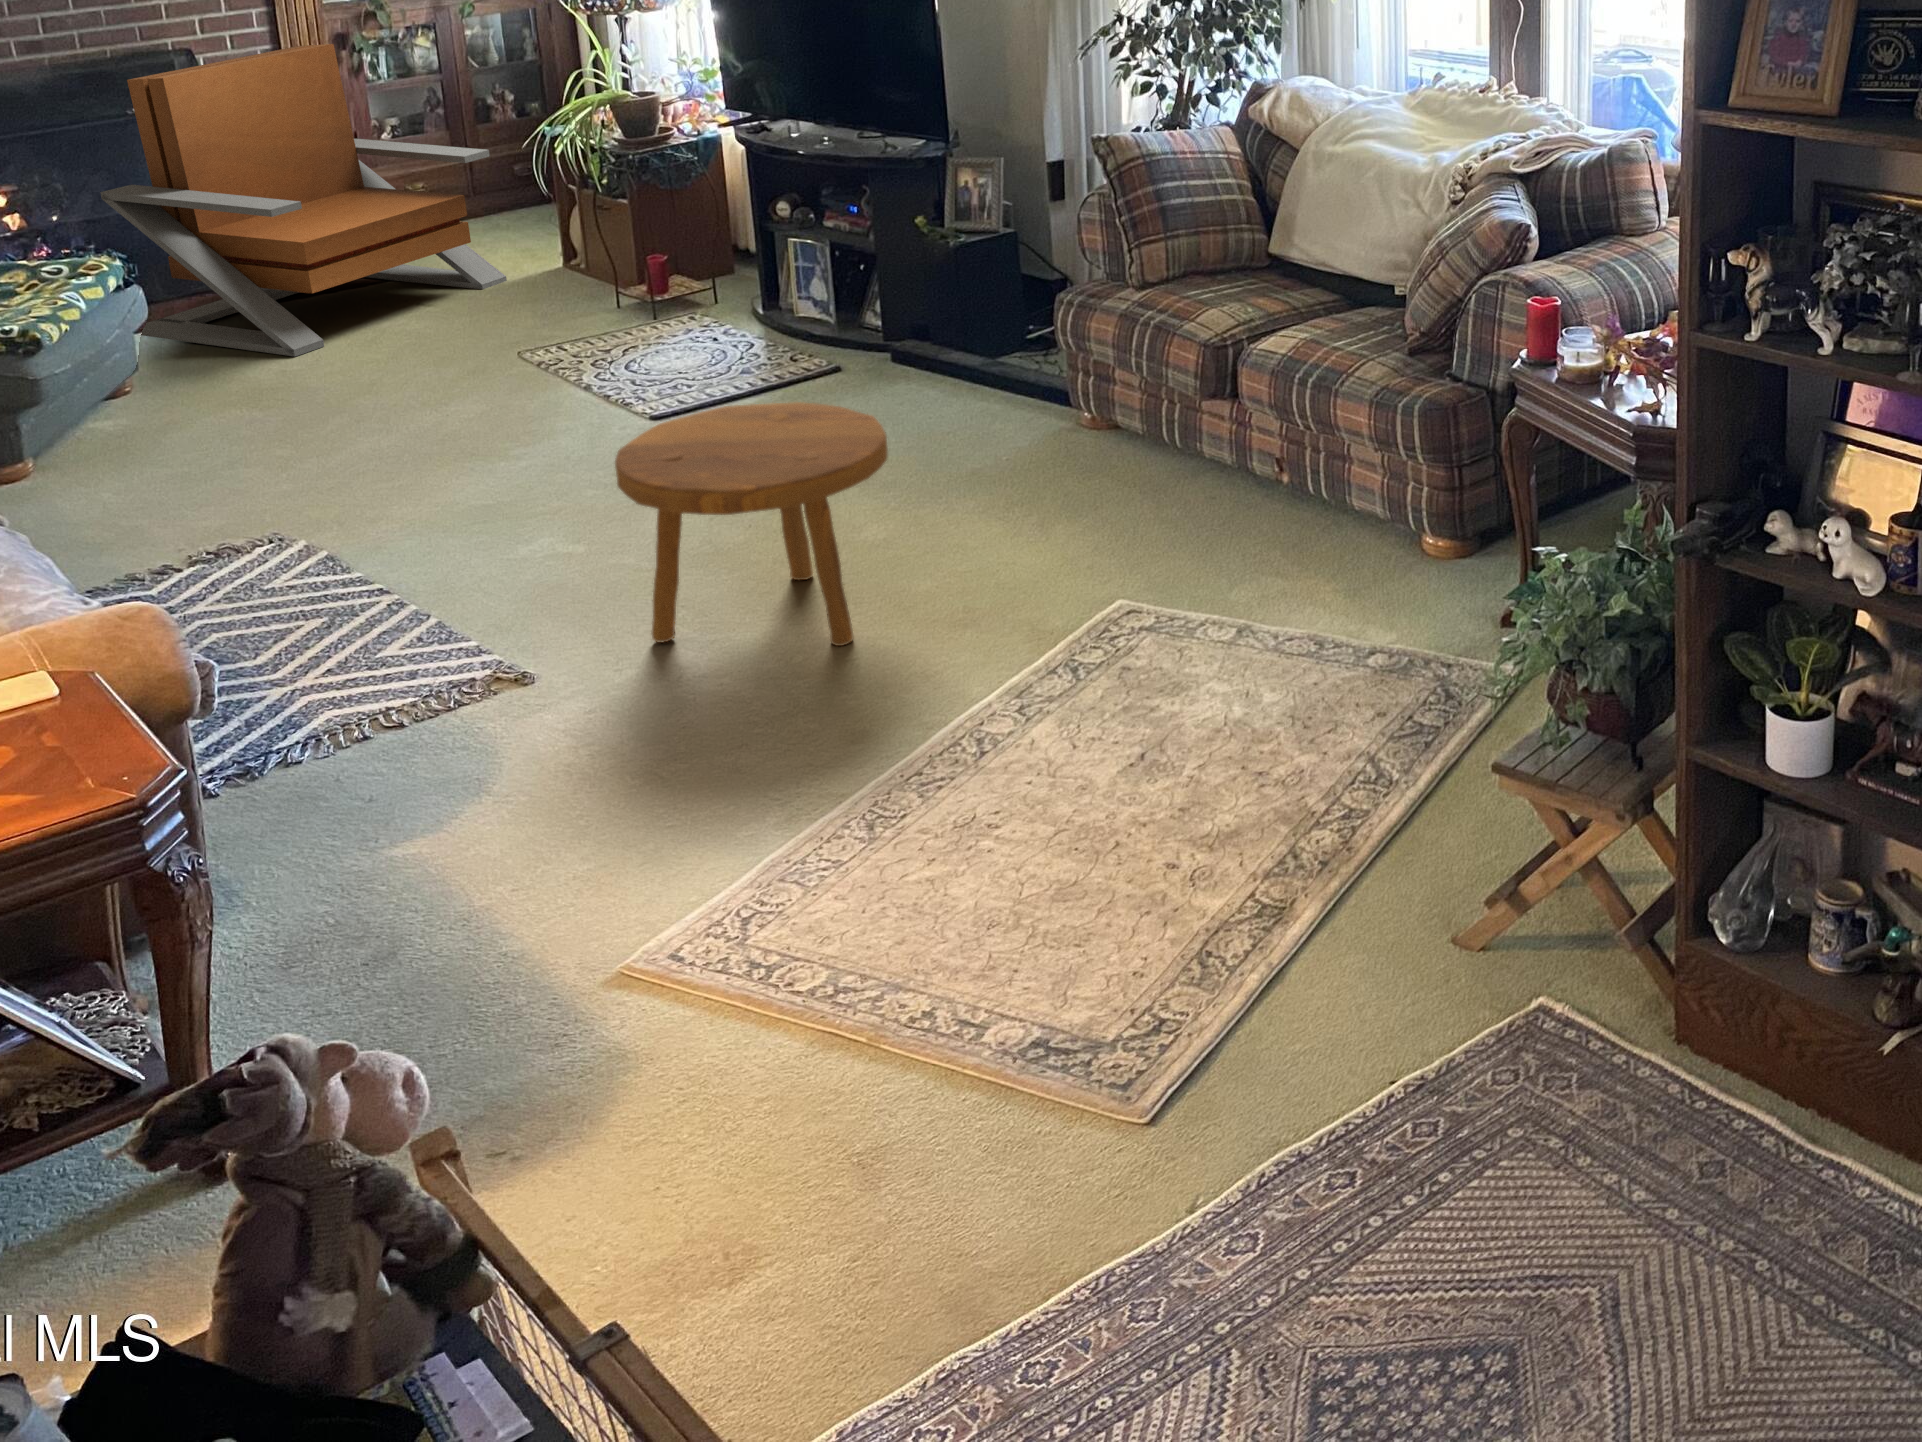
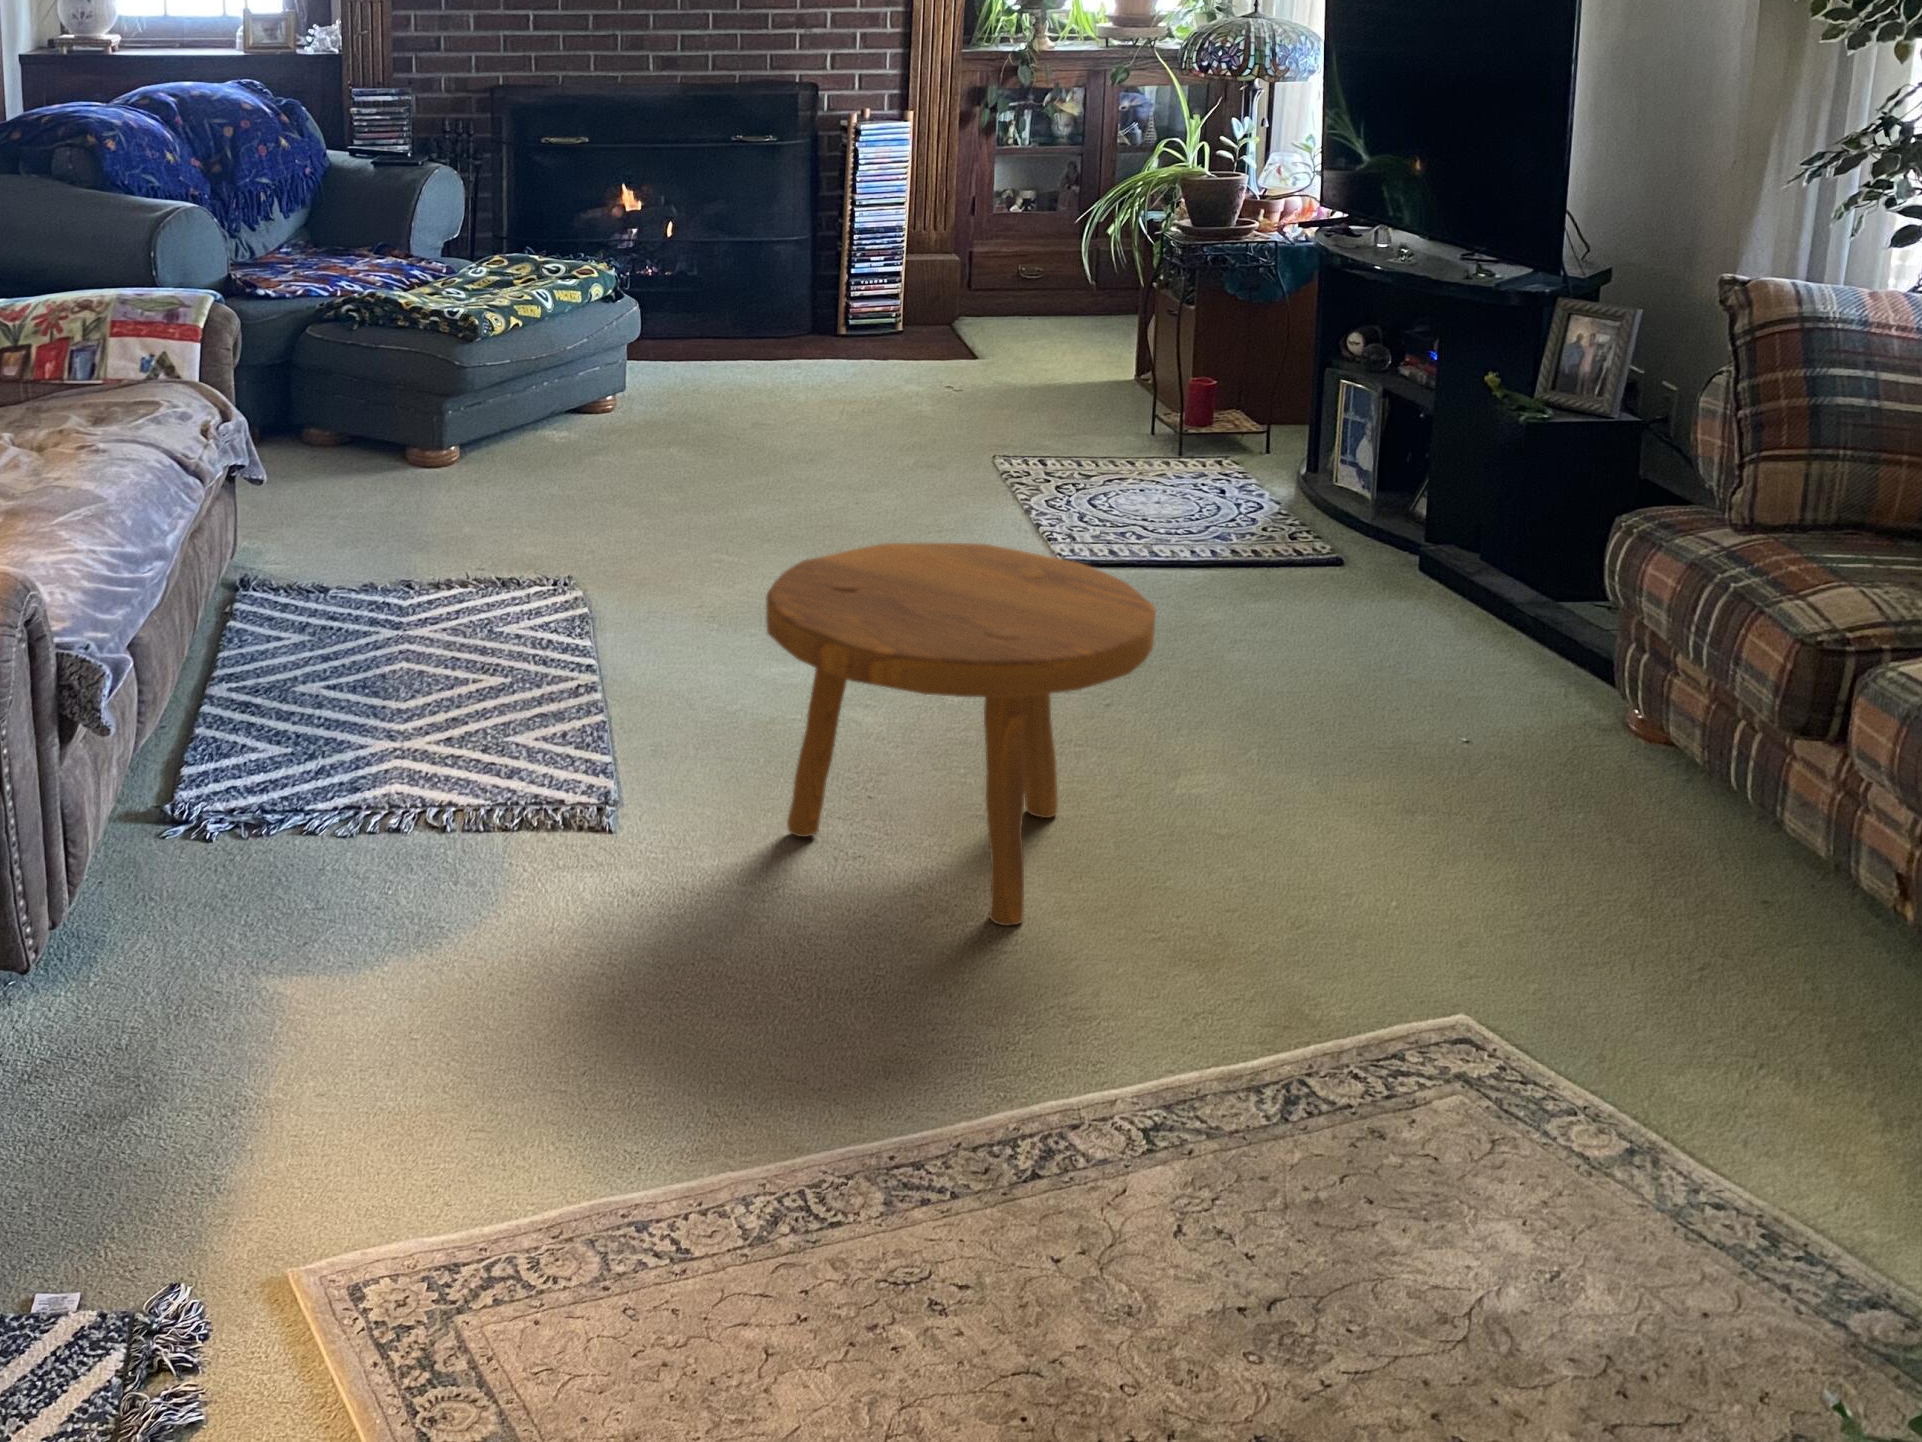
lounge chair: present [101,44,507,356] -> none [673,89,1068,414]

